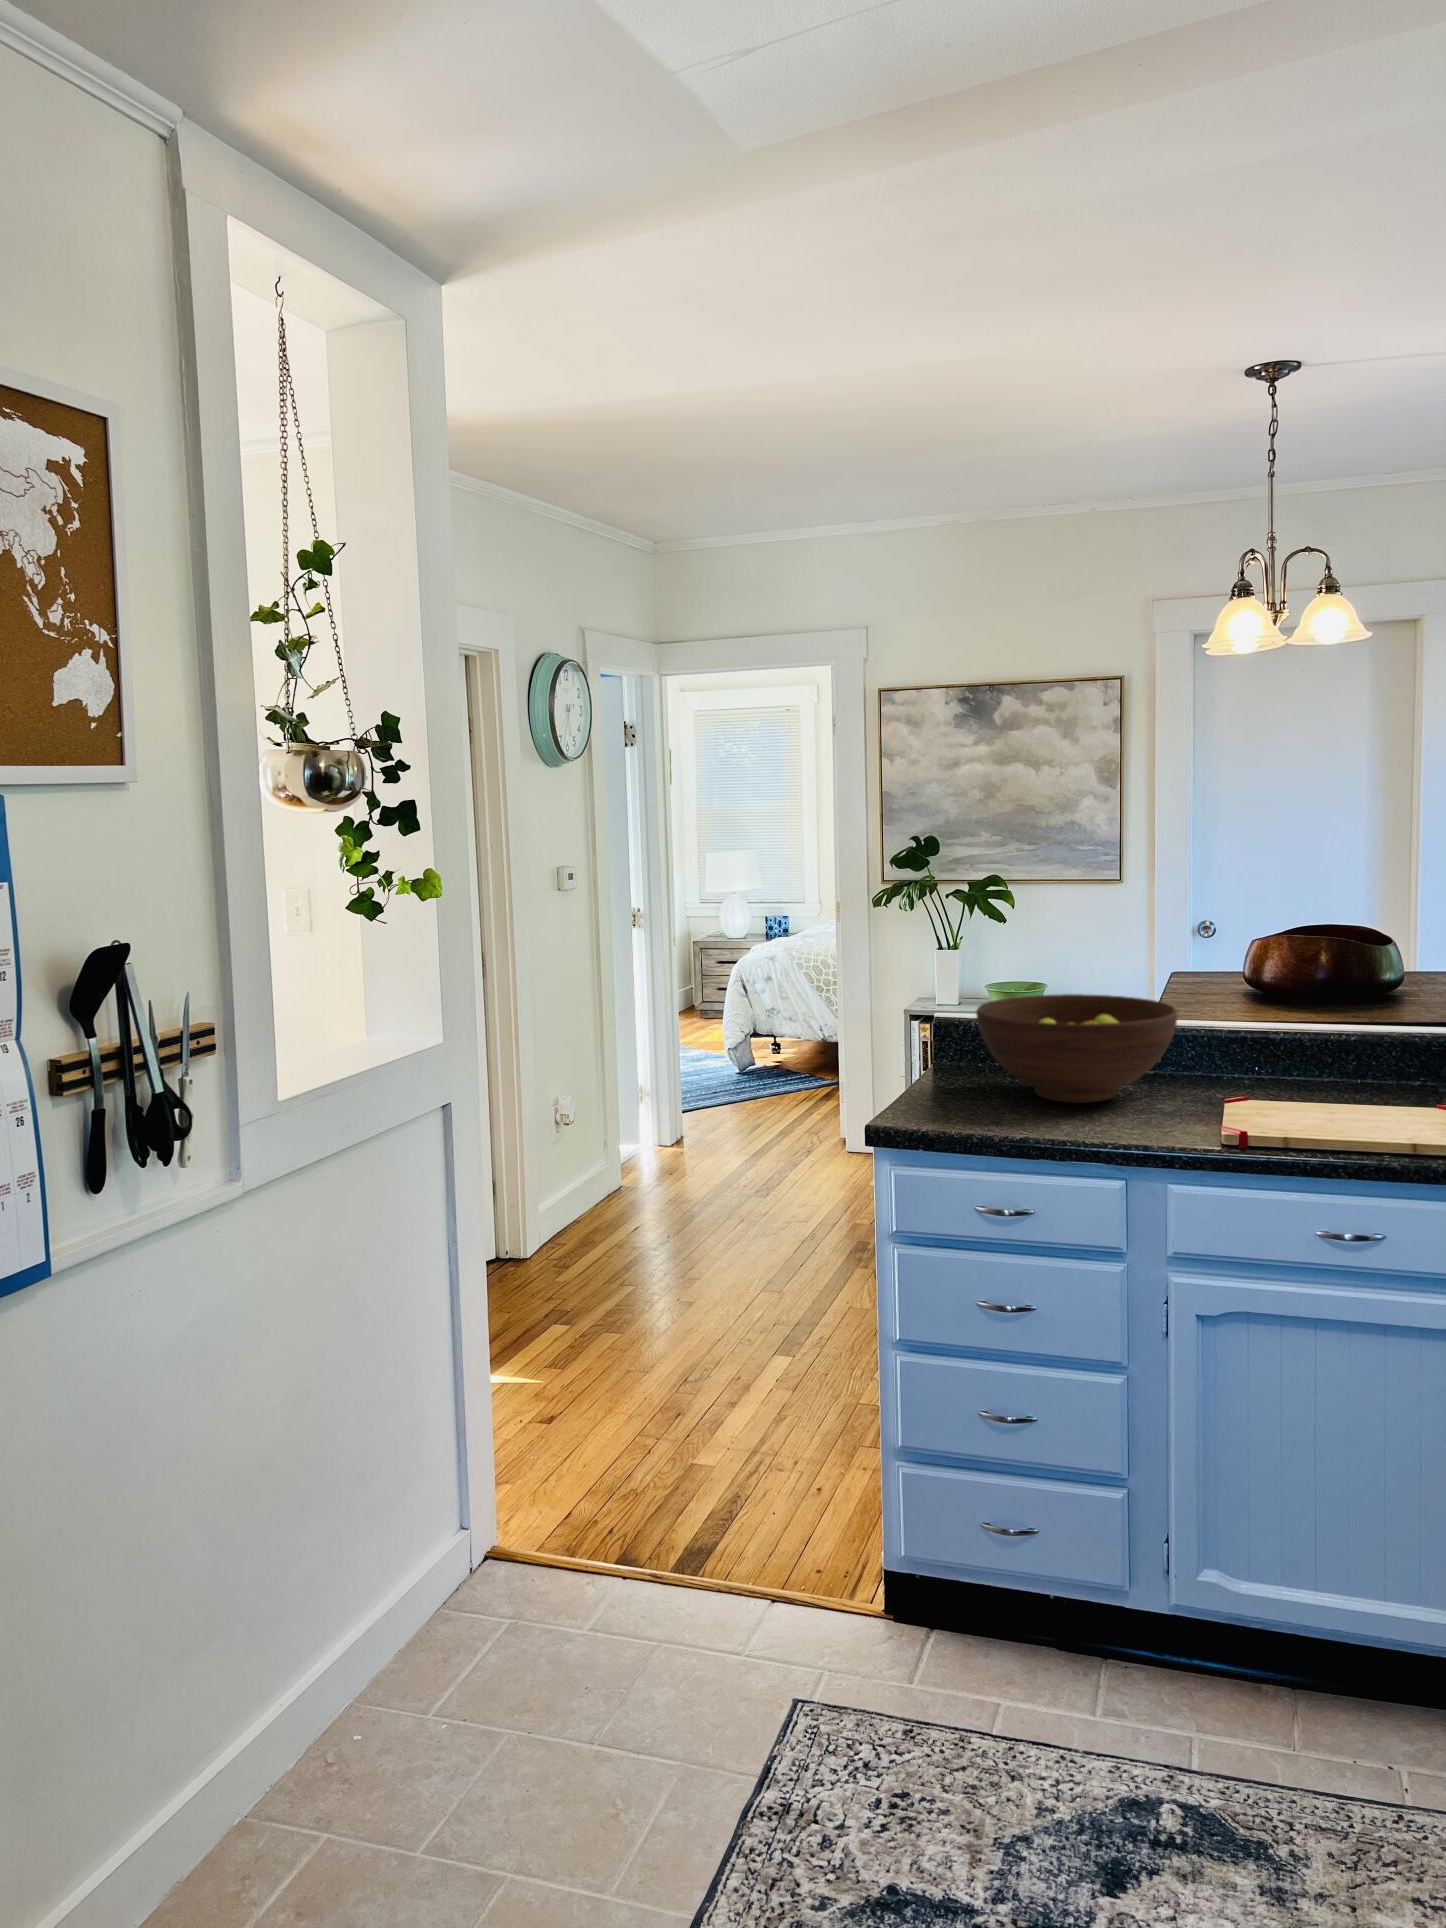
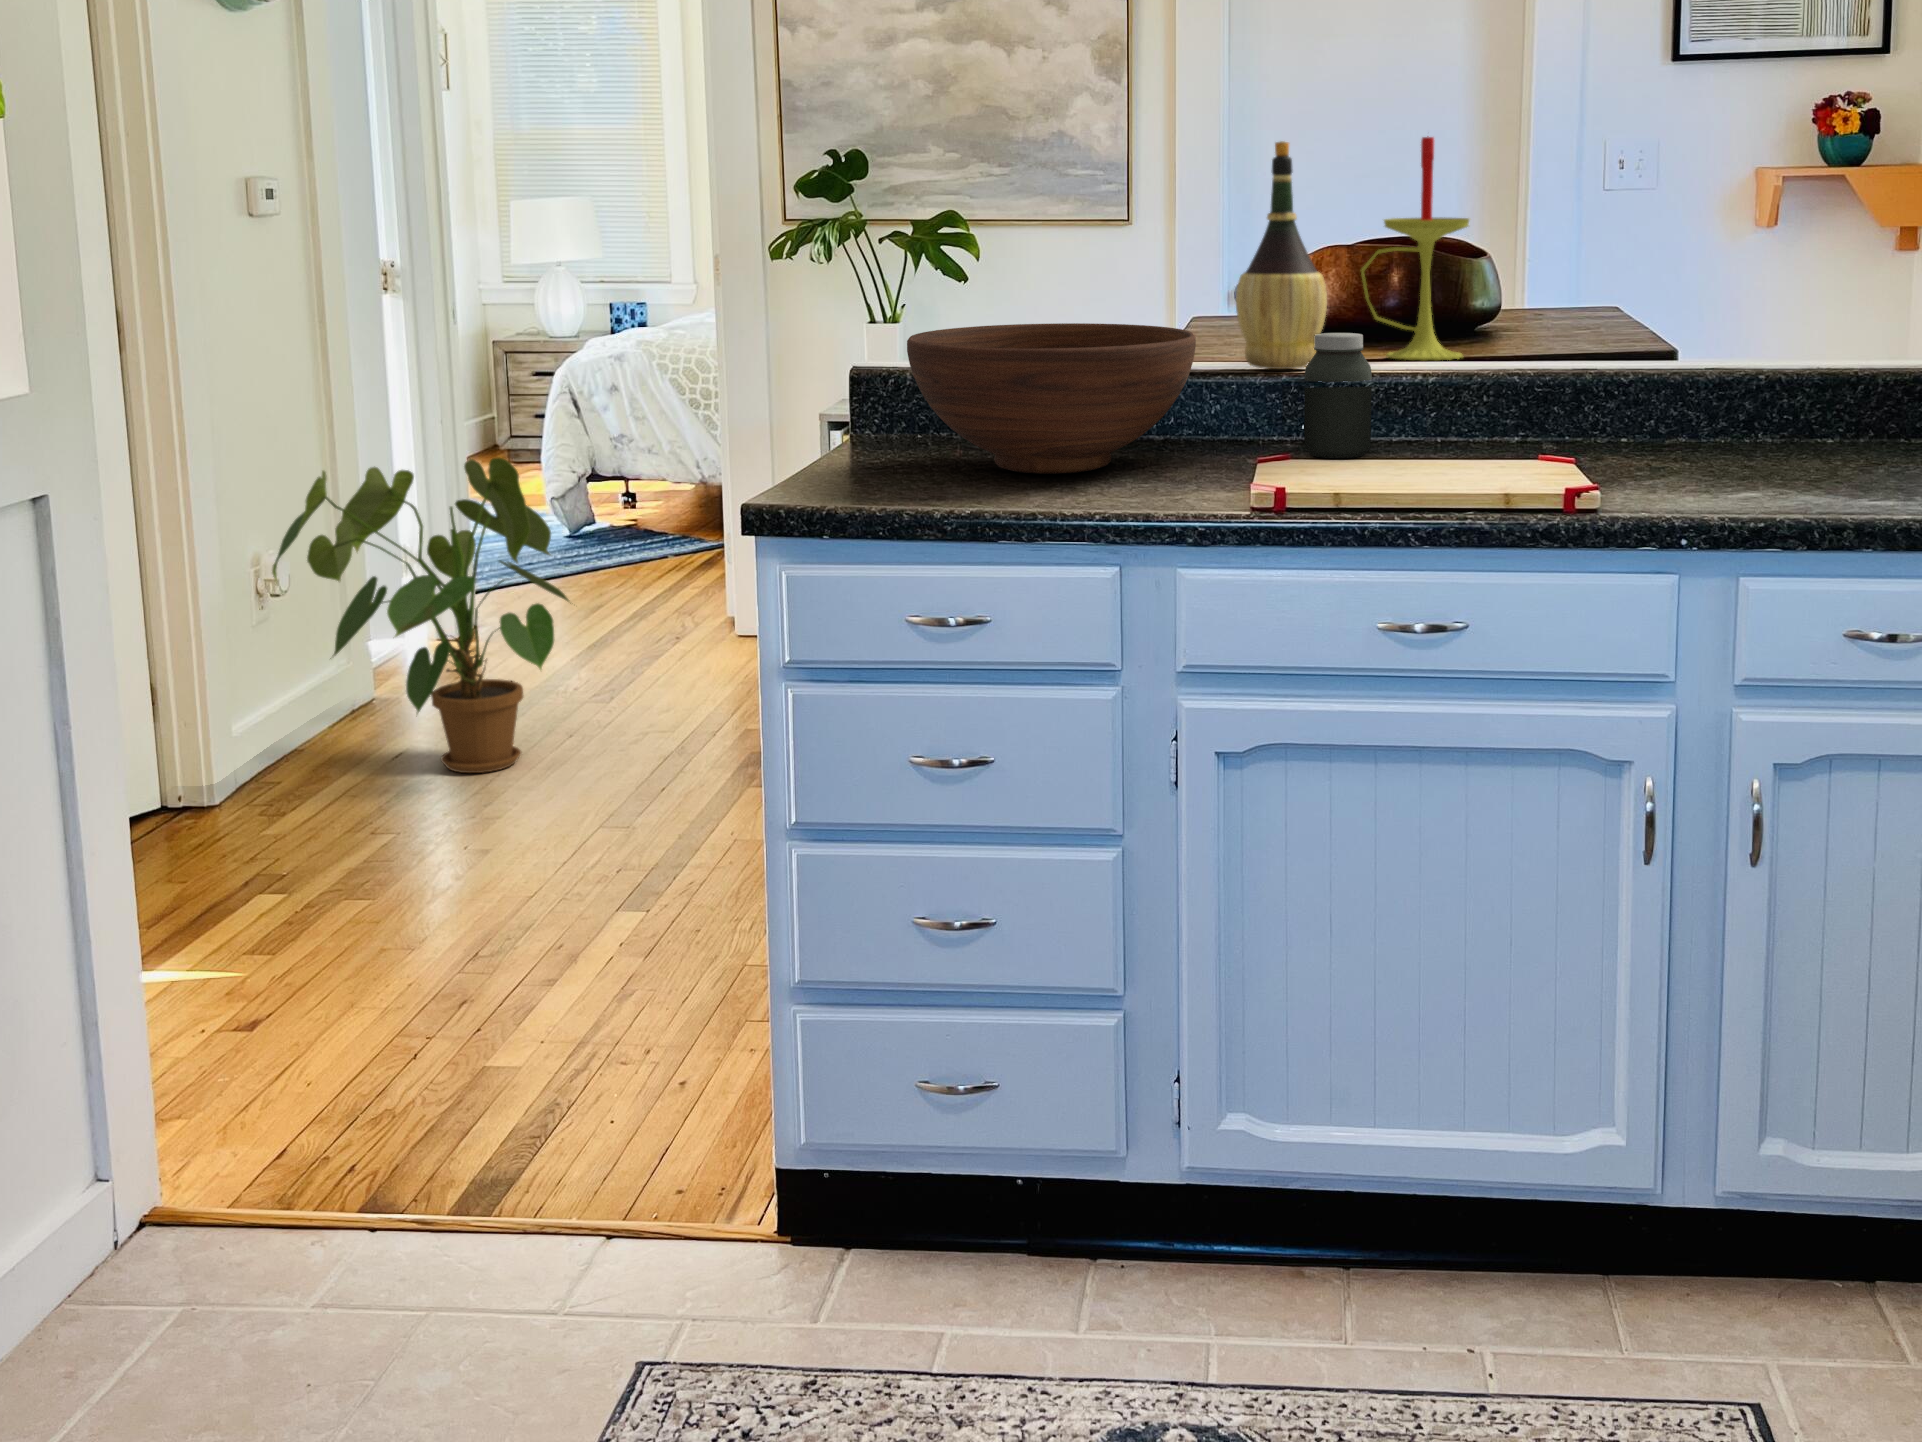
candle: none [1295,855,1379,1016] -> present [1361,136,1469,360]
wine bottle: none [1205,870,1272,1026] -> present [1236,141,1327,369]
jar: none [1256,1007,1306,1096] -> present [1304,333,1372,458]
house plant: none [562,1042,749,1245] -> present [272,458,569,773]

